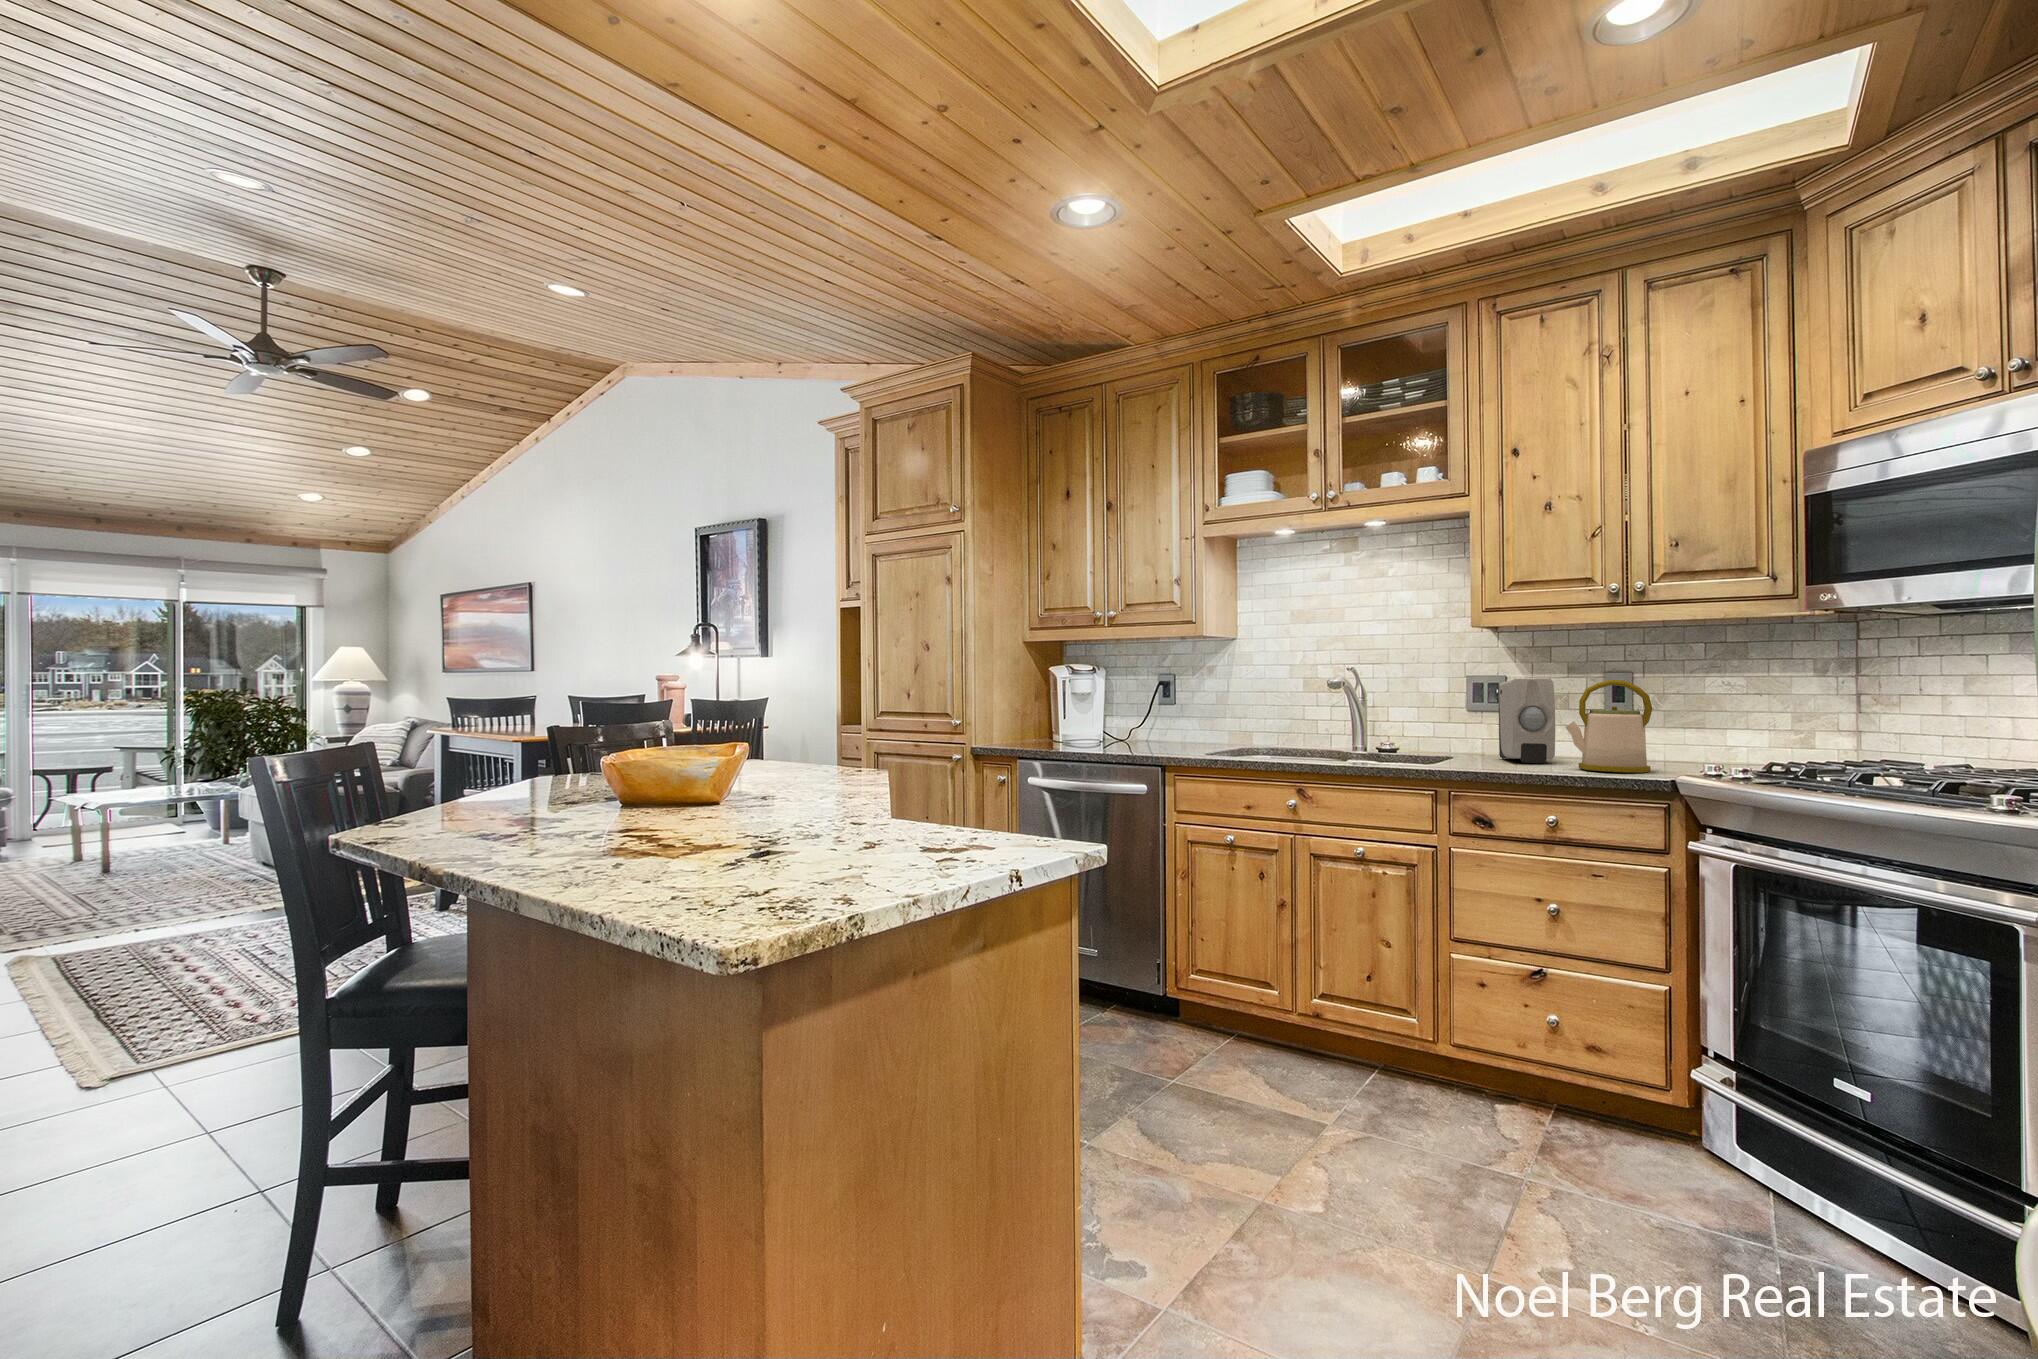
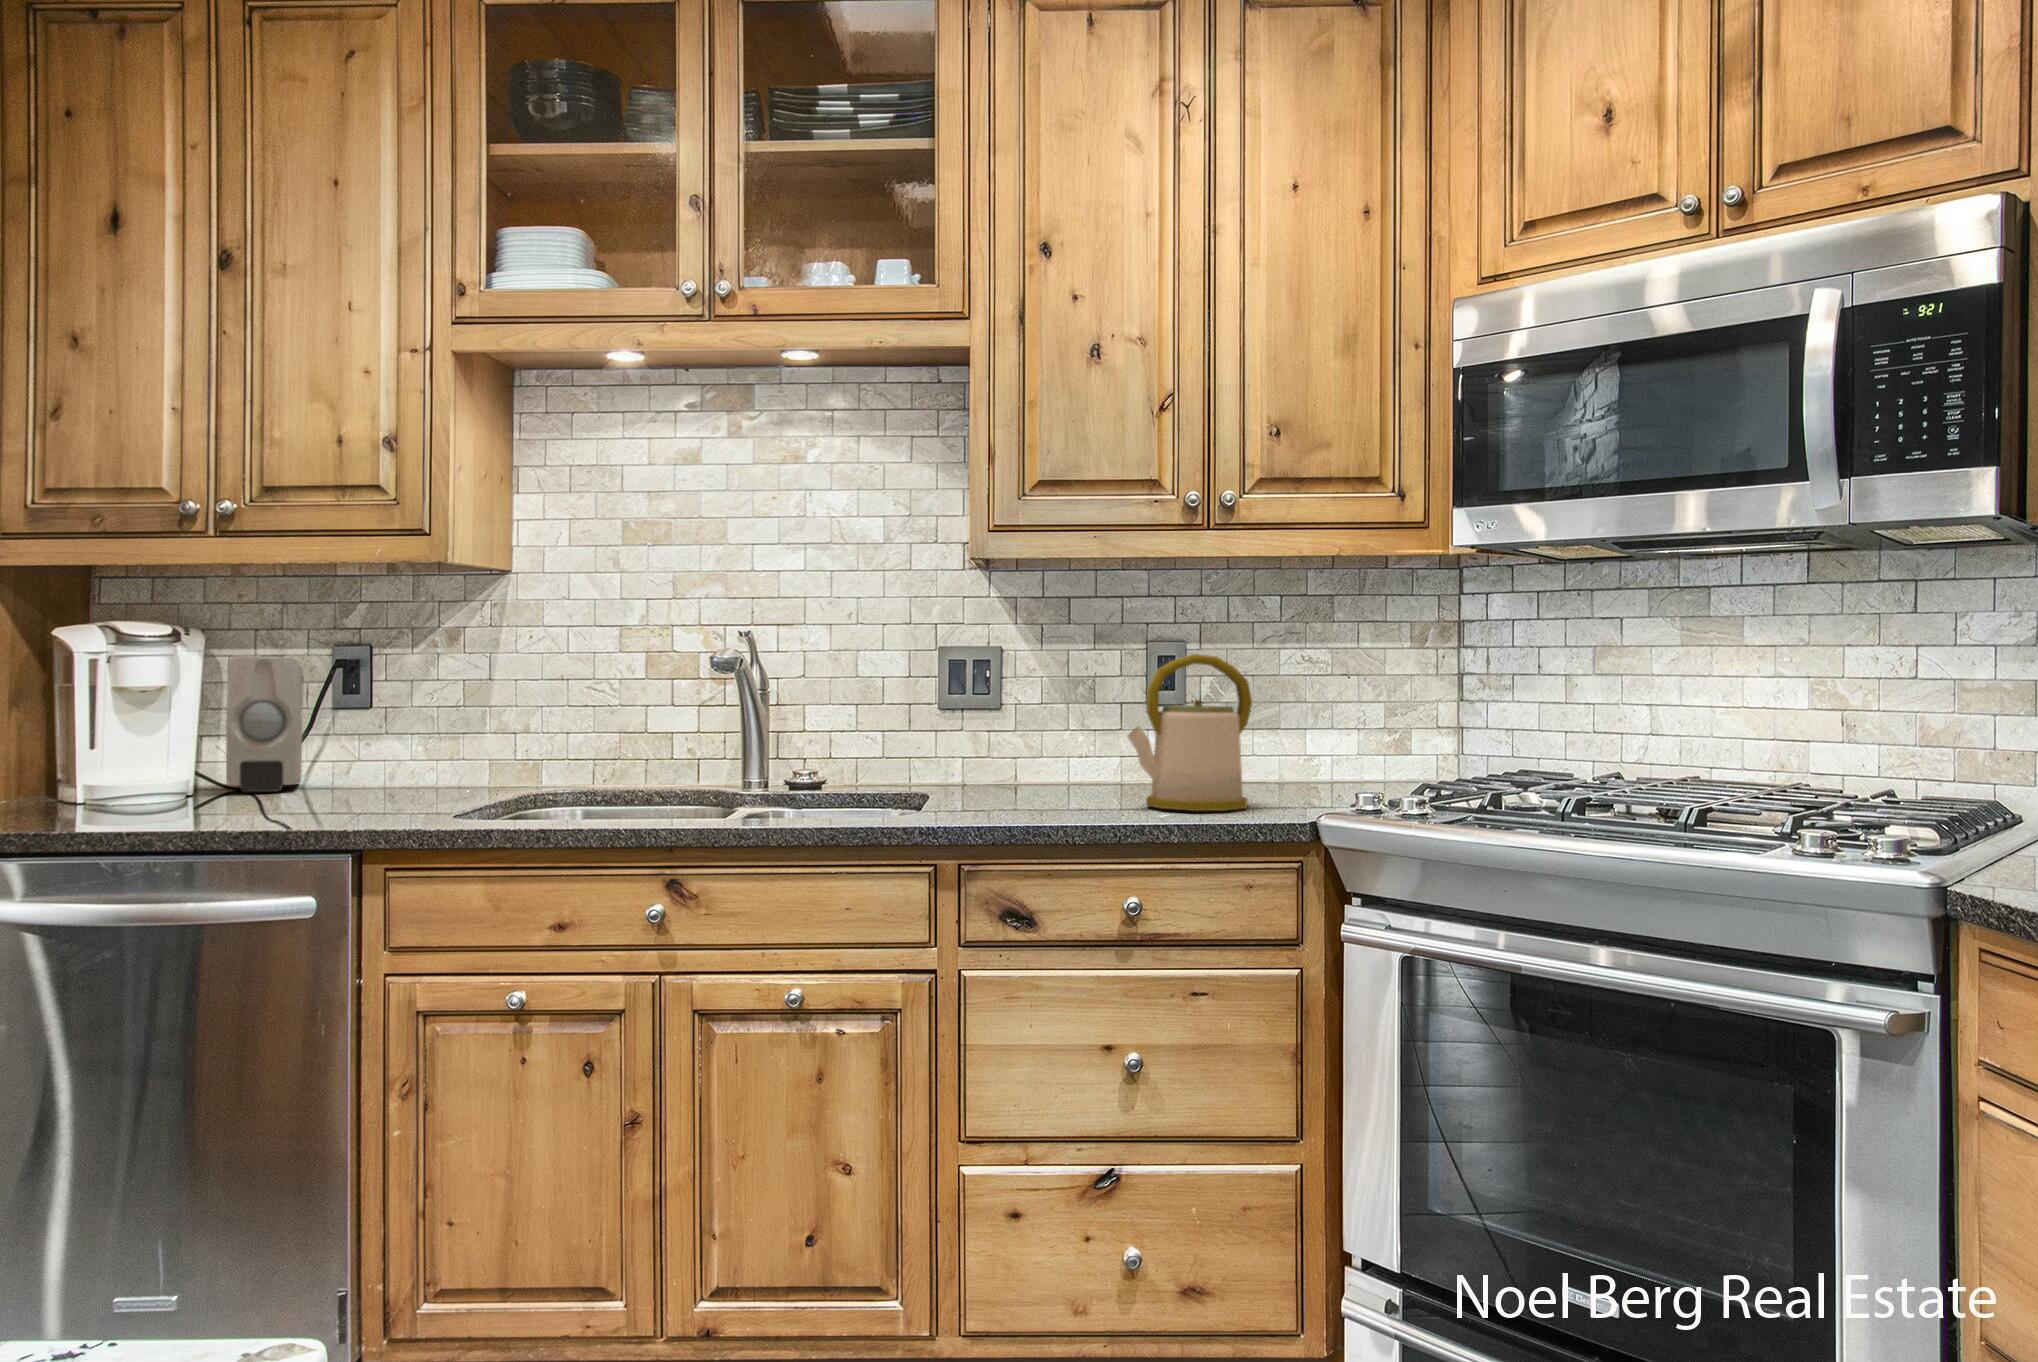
soap dispenser: present [1498,679,1555,763] -> present [226,657,304,792]

